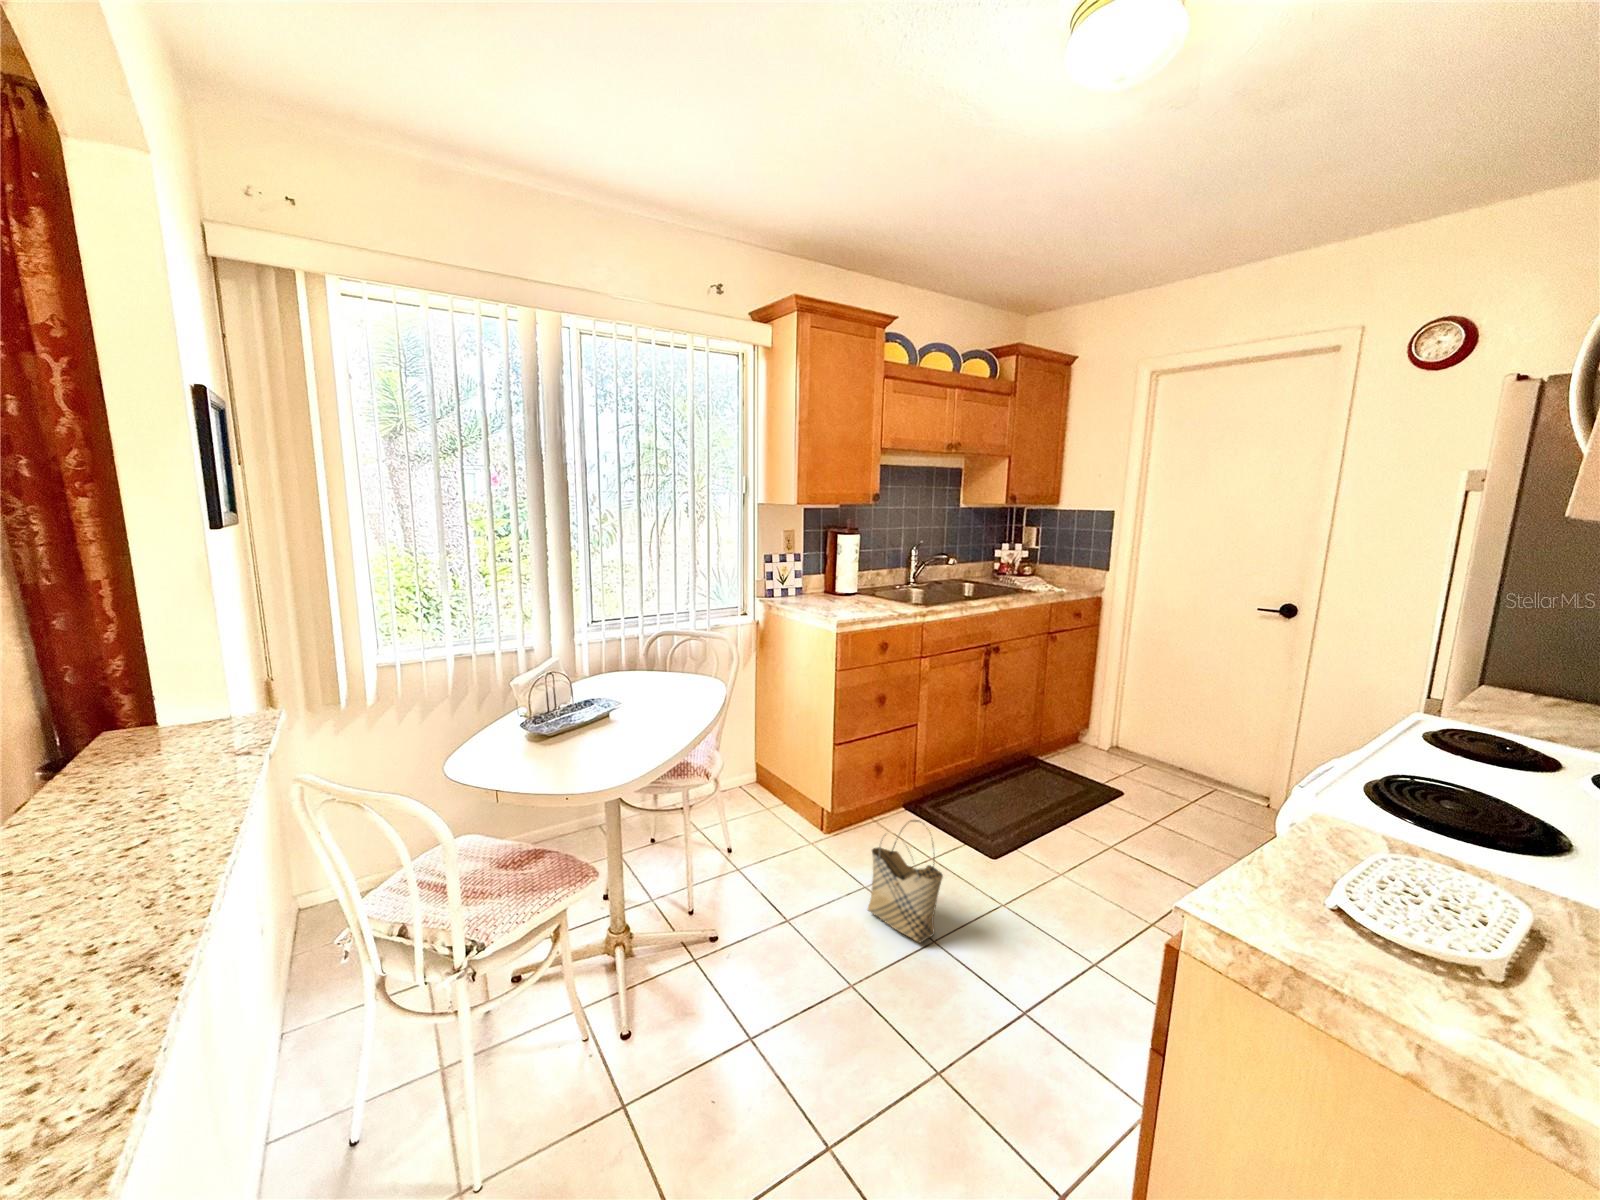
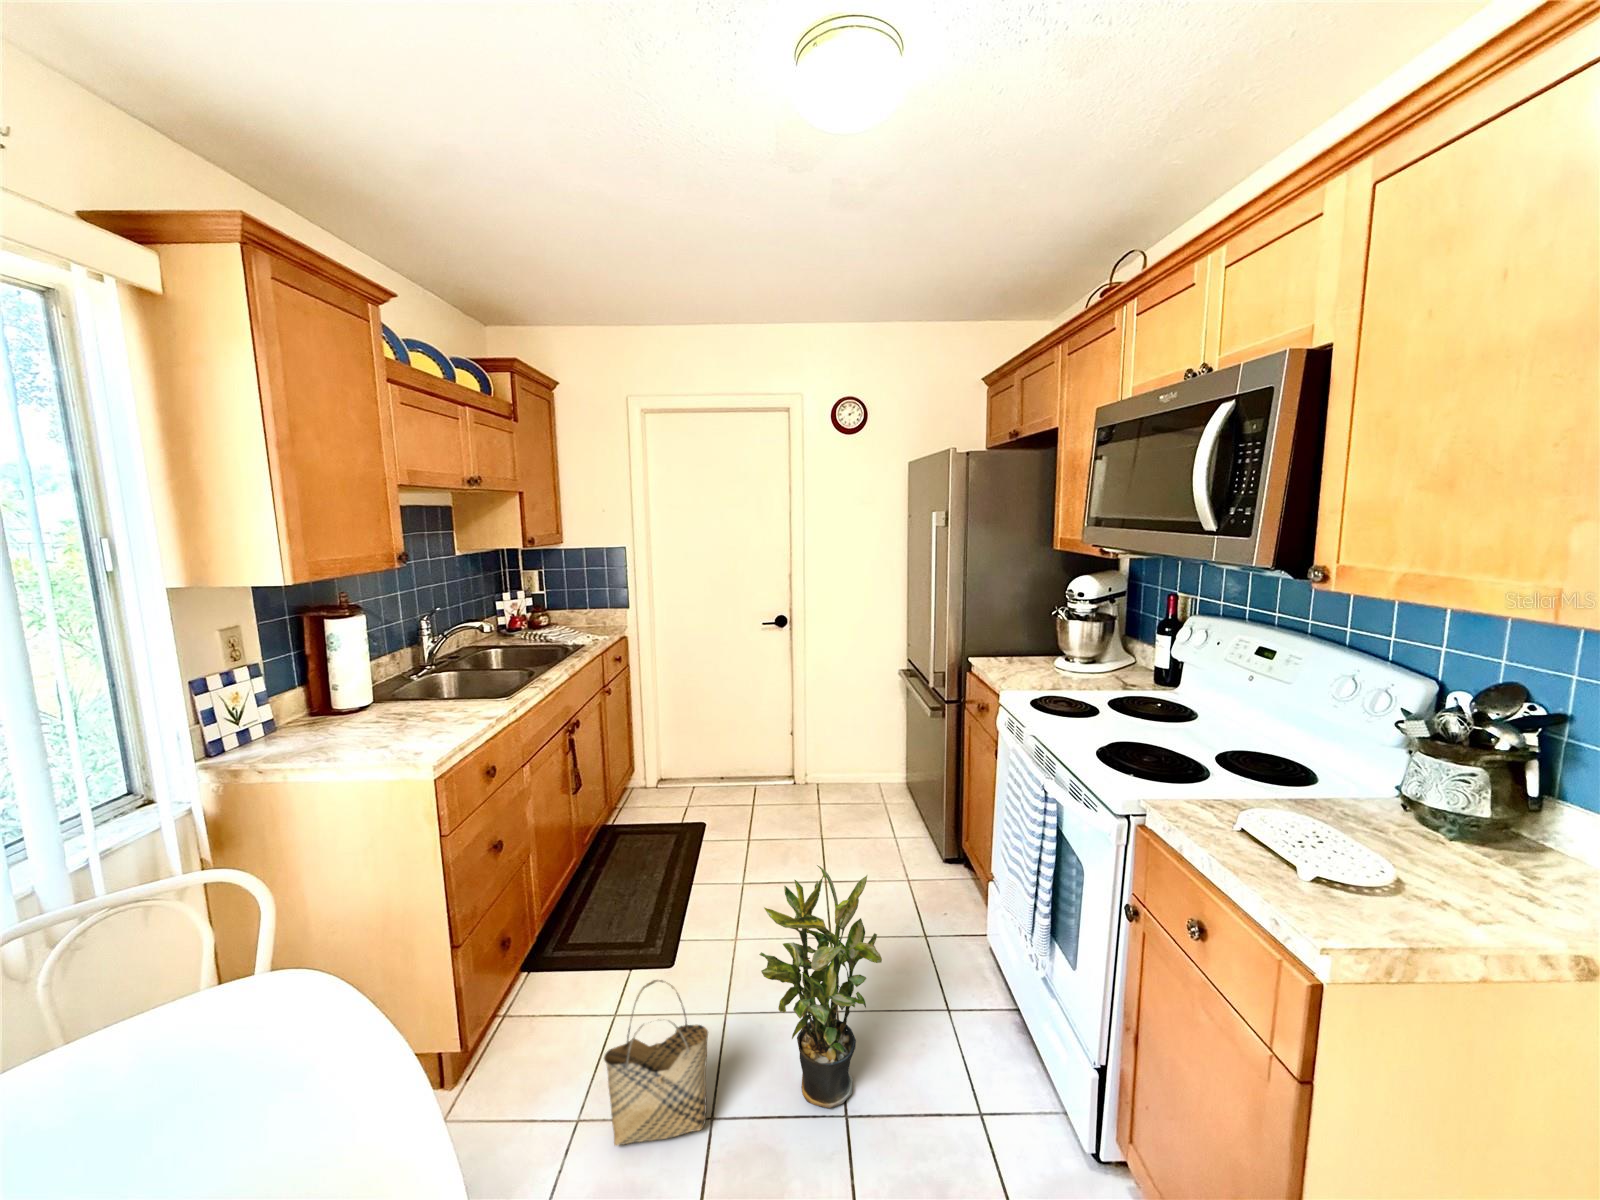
potted plant: none [974,793,1102,1015] -> present [759,865,882,1109]

